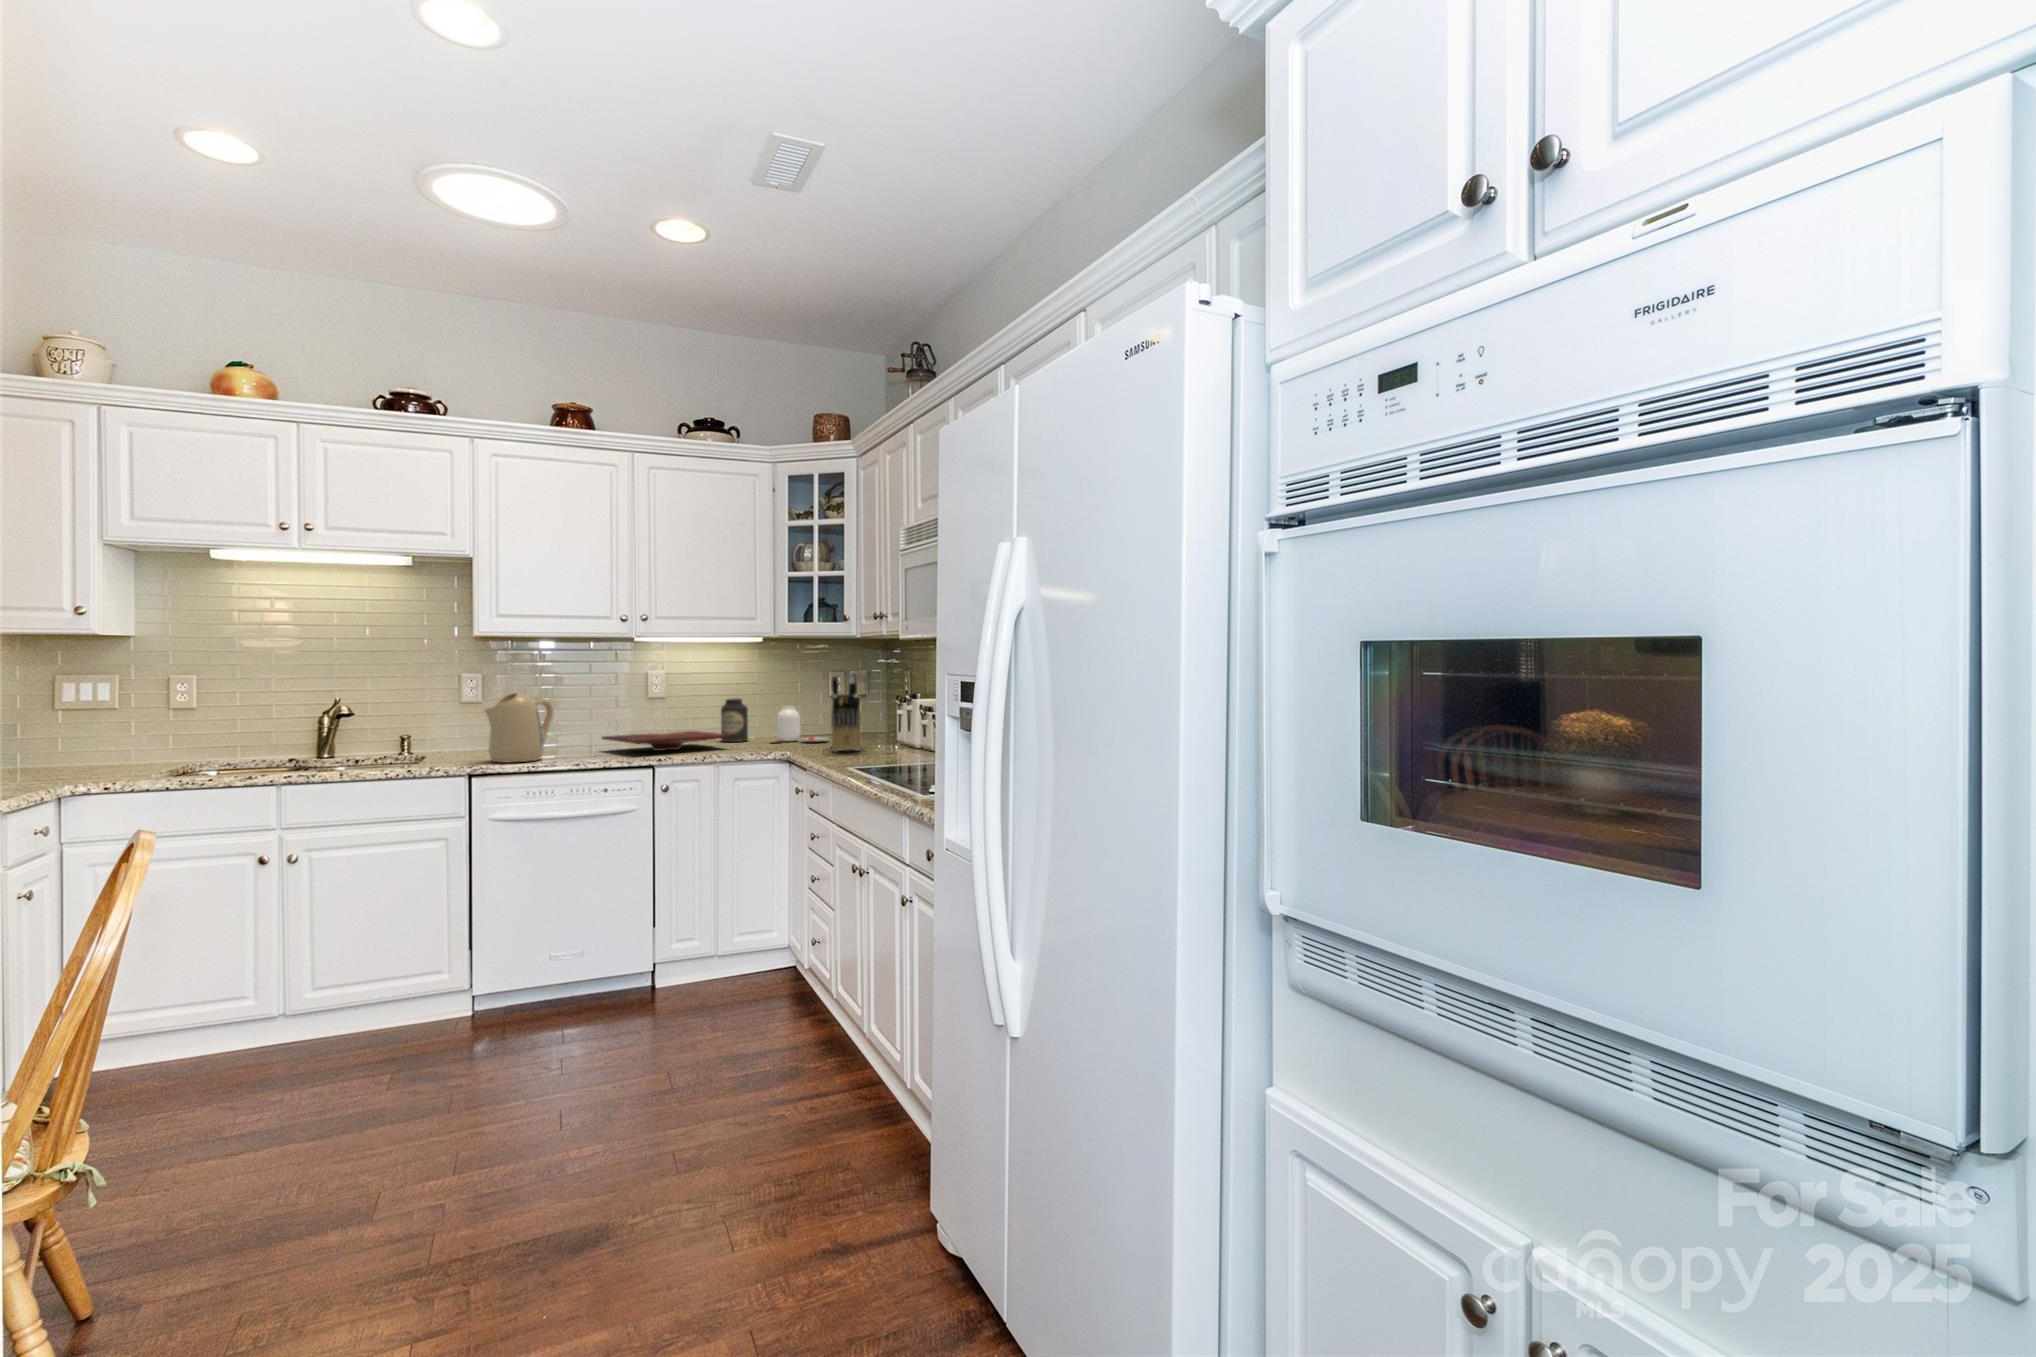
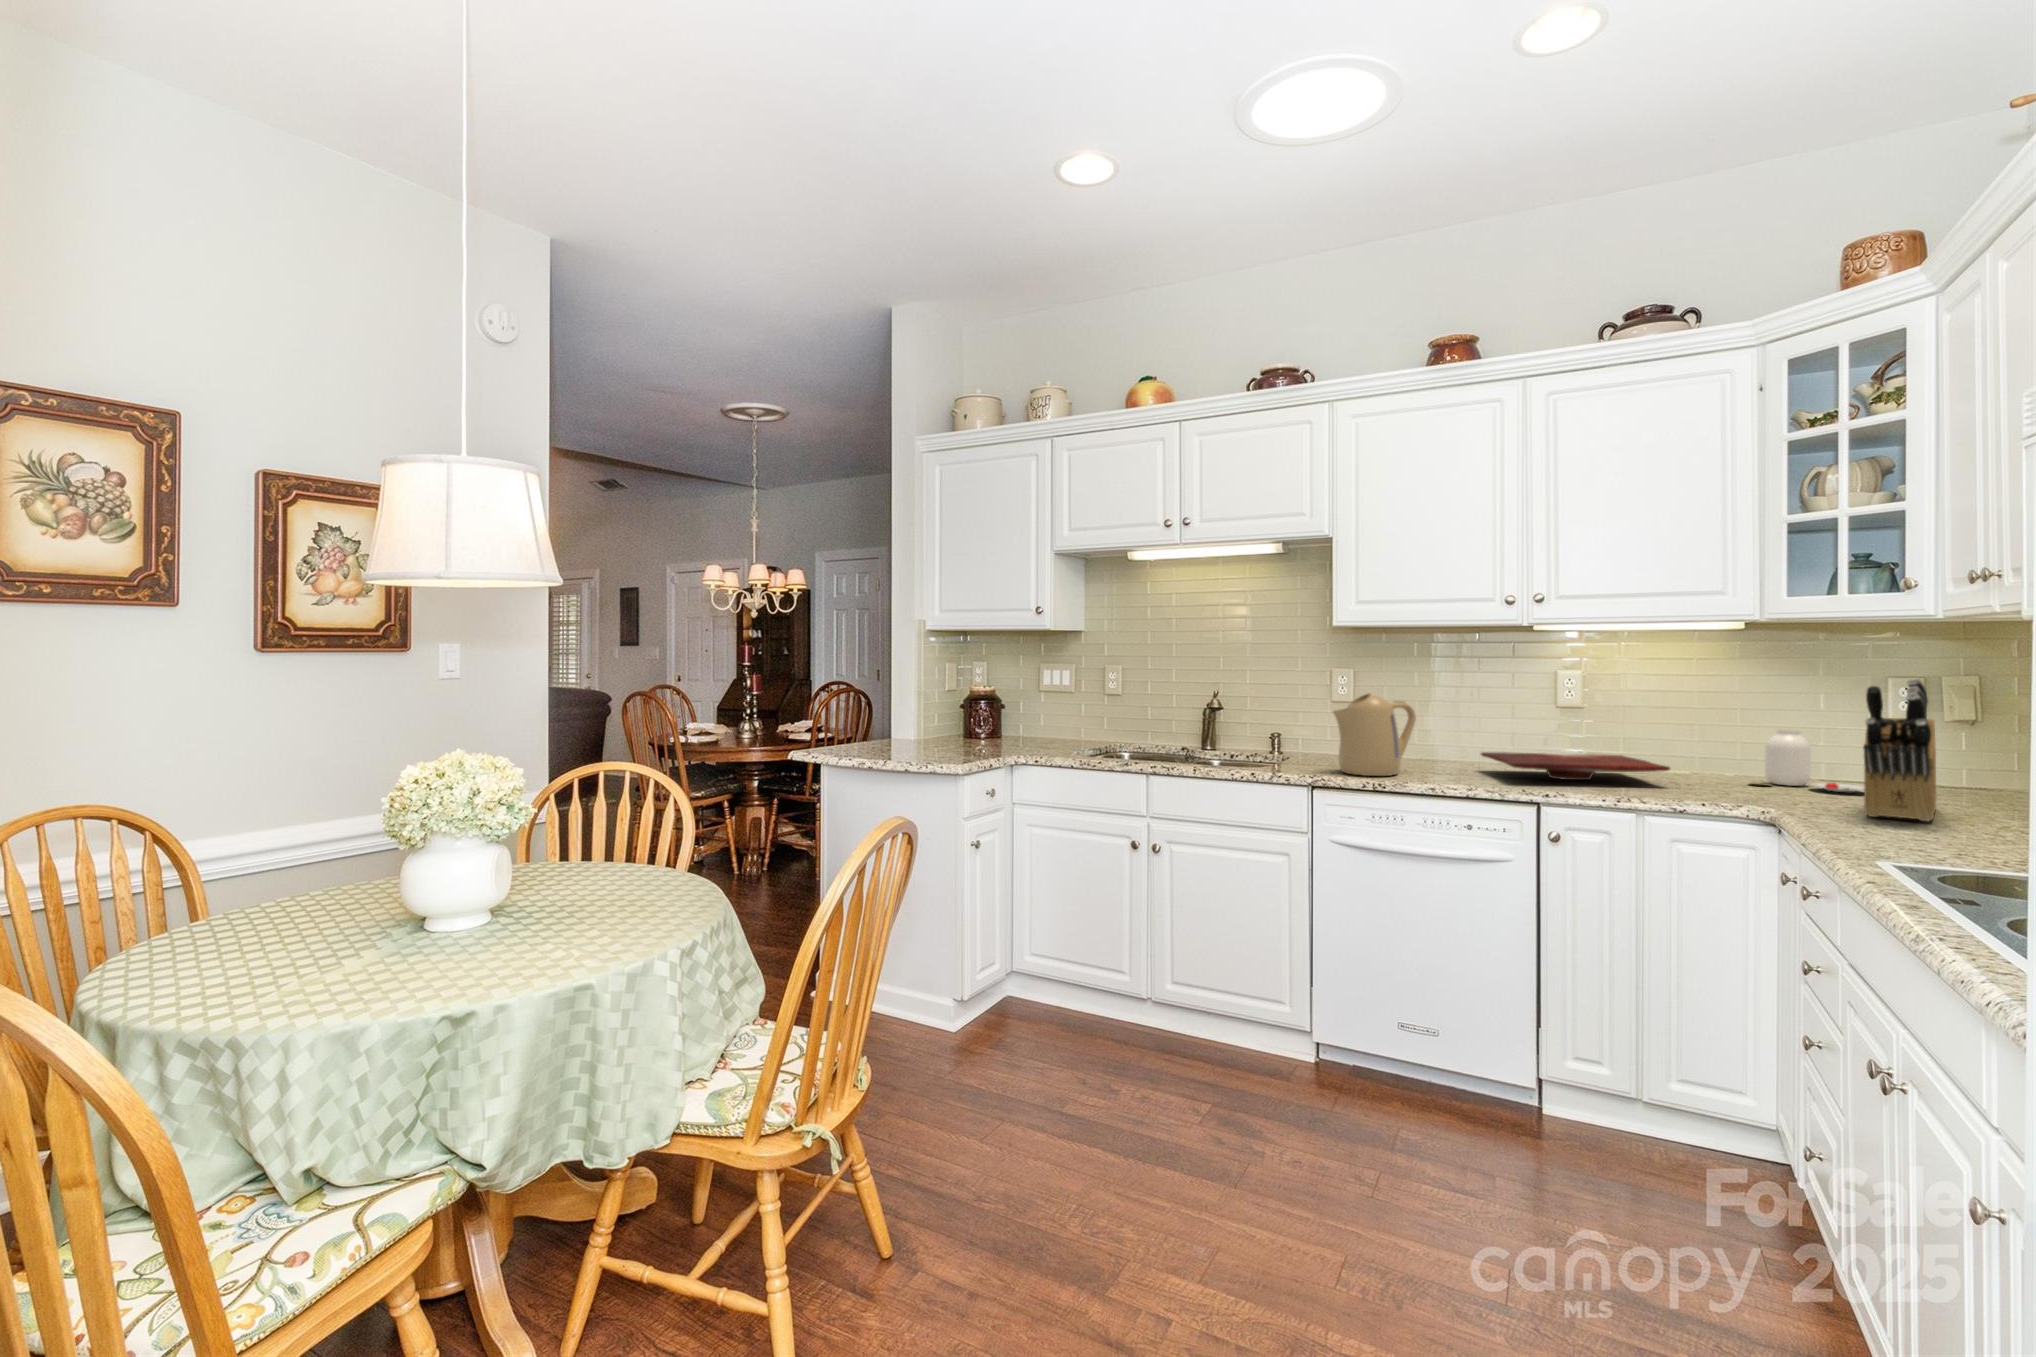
canister: present [721,698,748,742] -> none [1666,713,1714,777]

